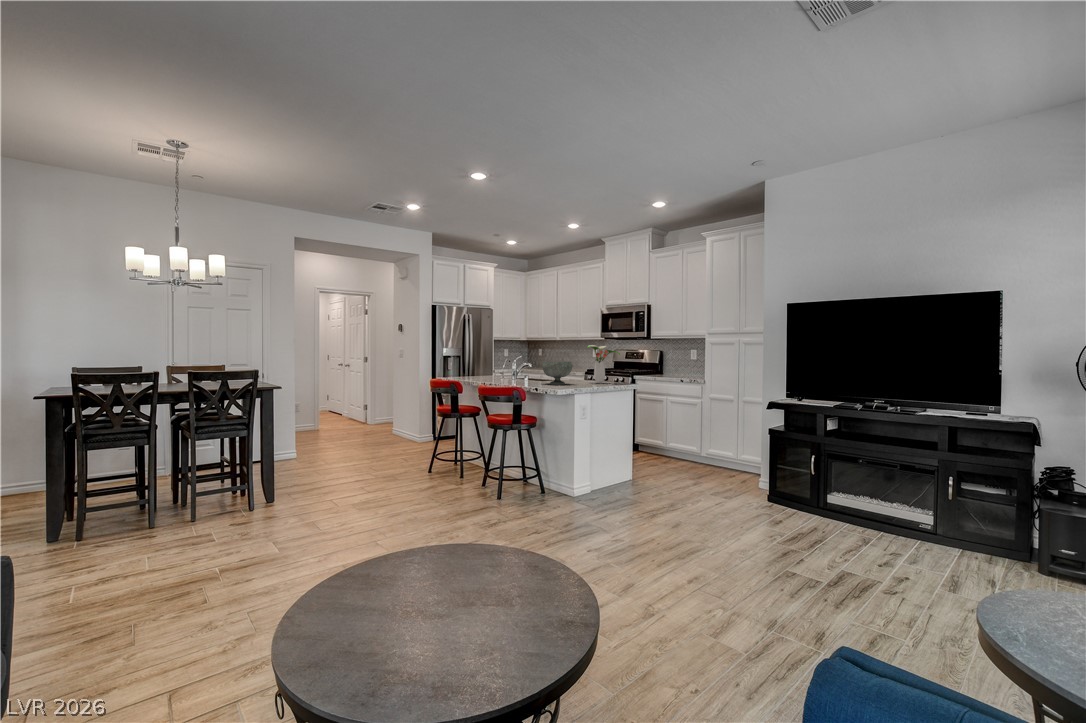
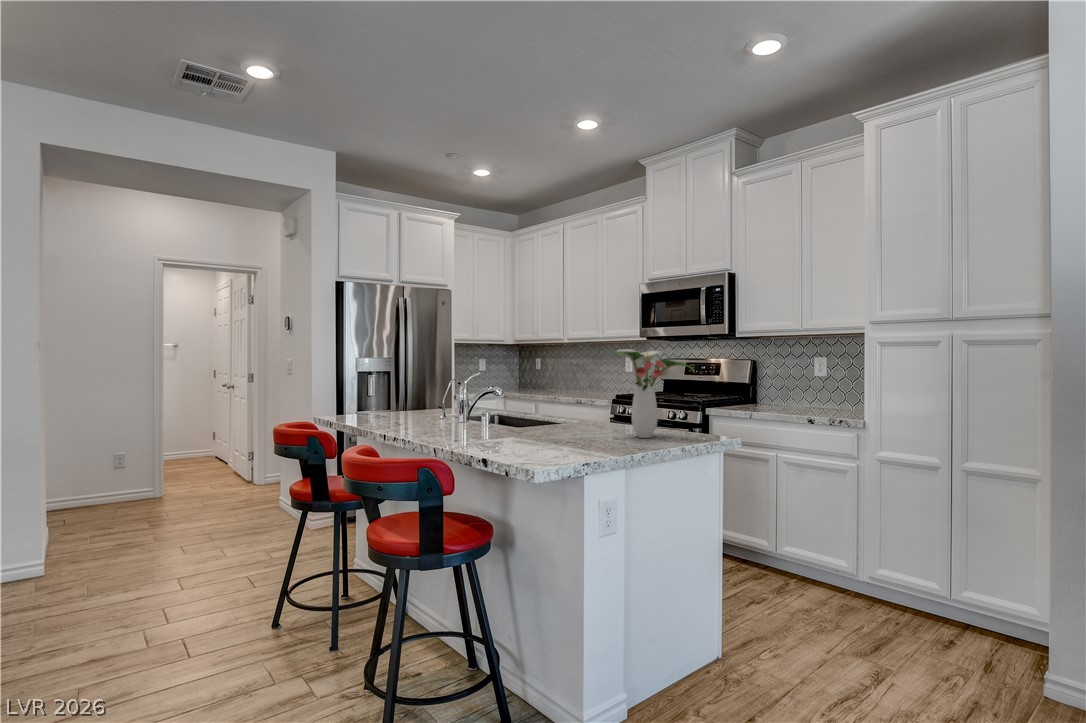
decorative bowl: present [542,362,572,385] -> none [506,390,579,447]

